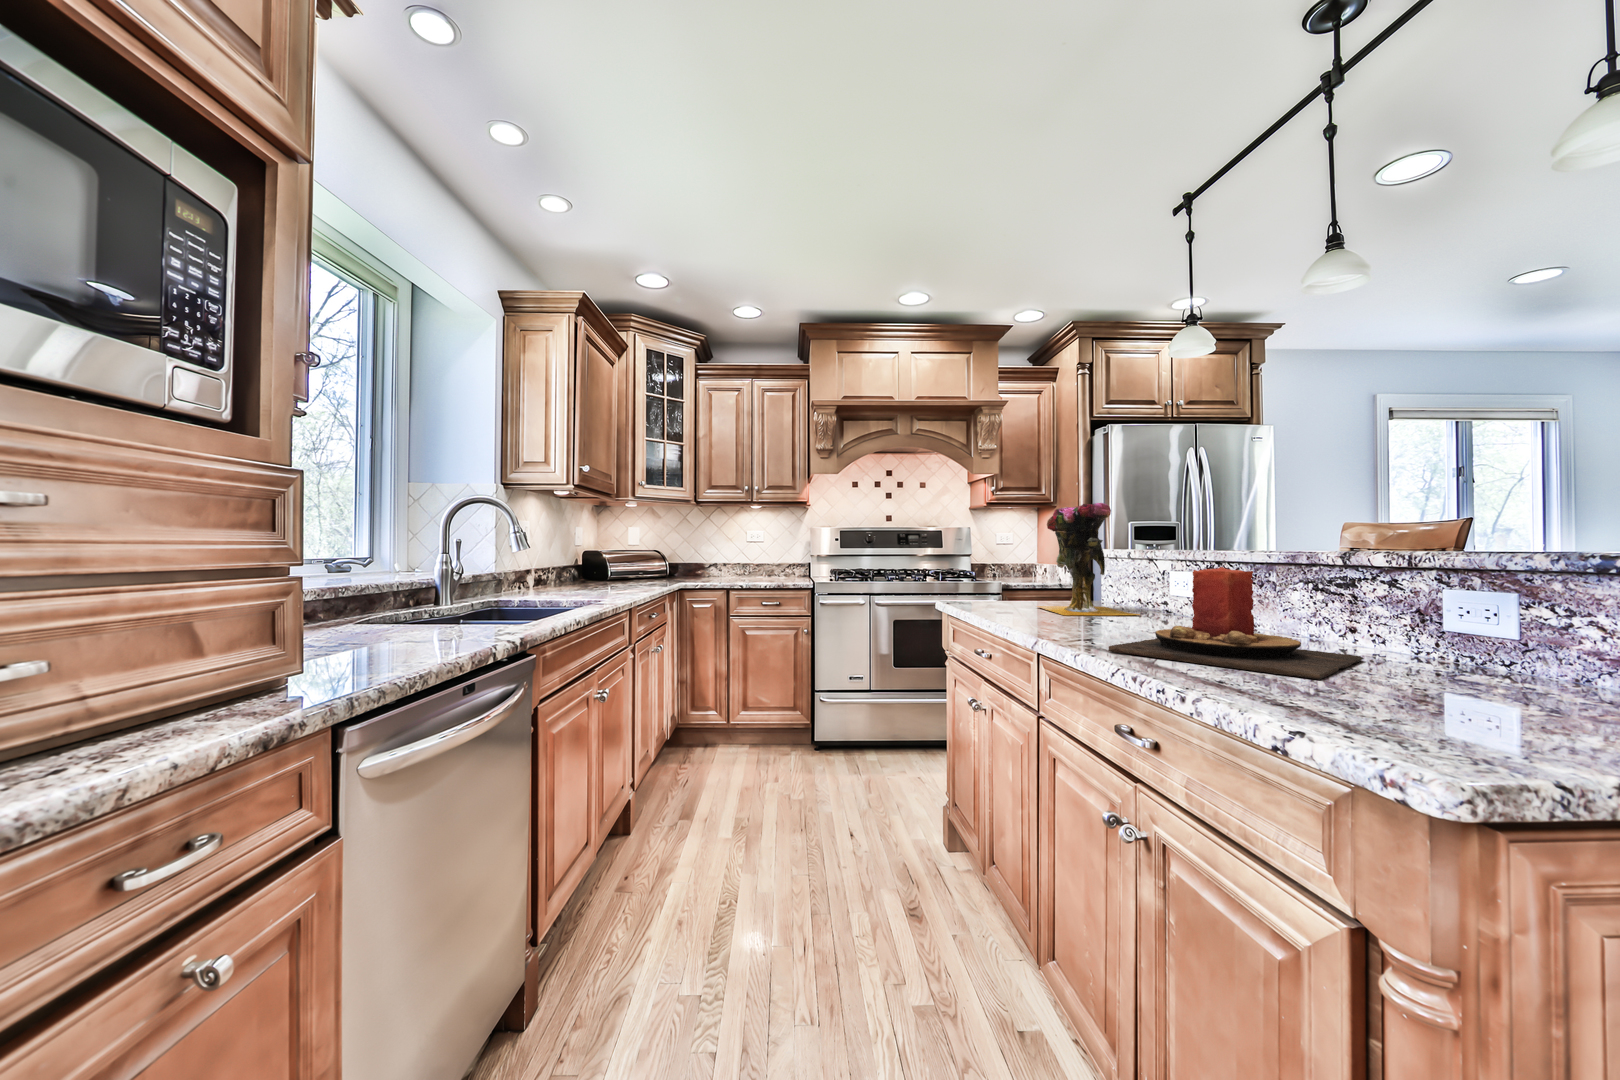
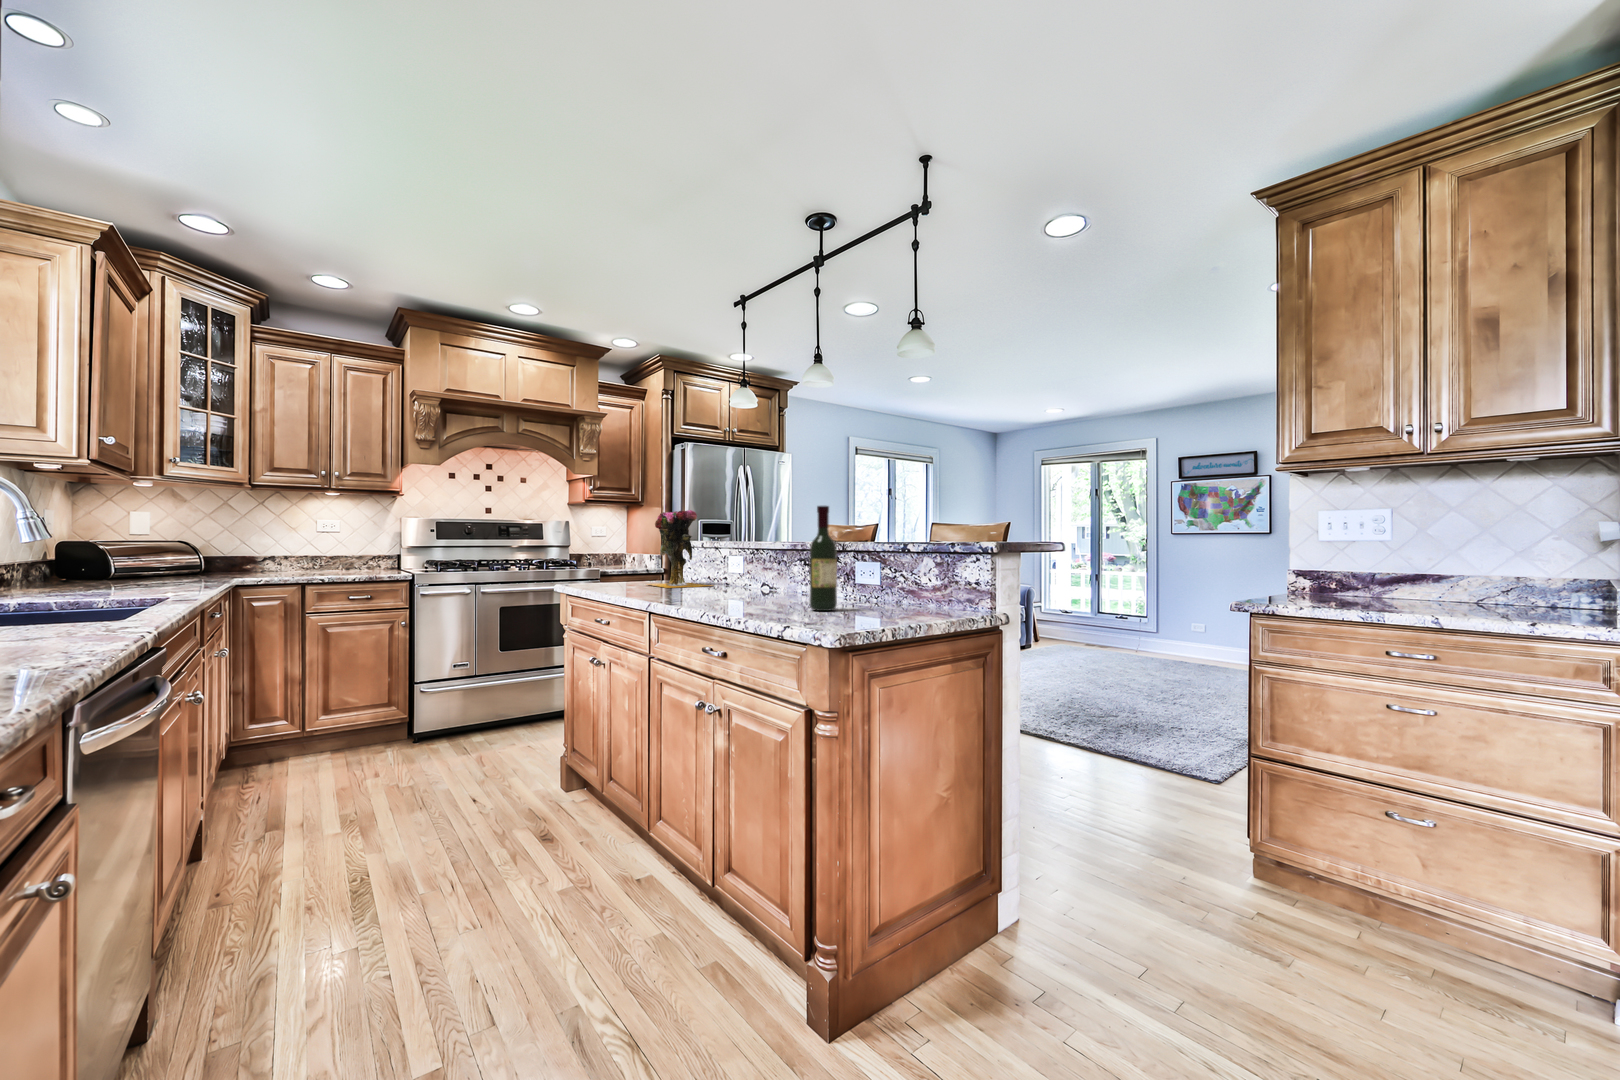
wine bottle: none [1383,450,1490,736] -> present [809,506,837,611]
candle: present [1108,567,1364,679] -> none [704,552,815,602]

